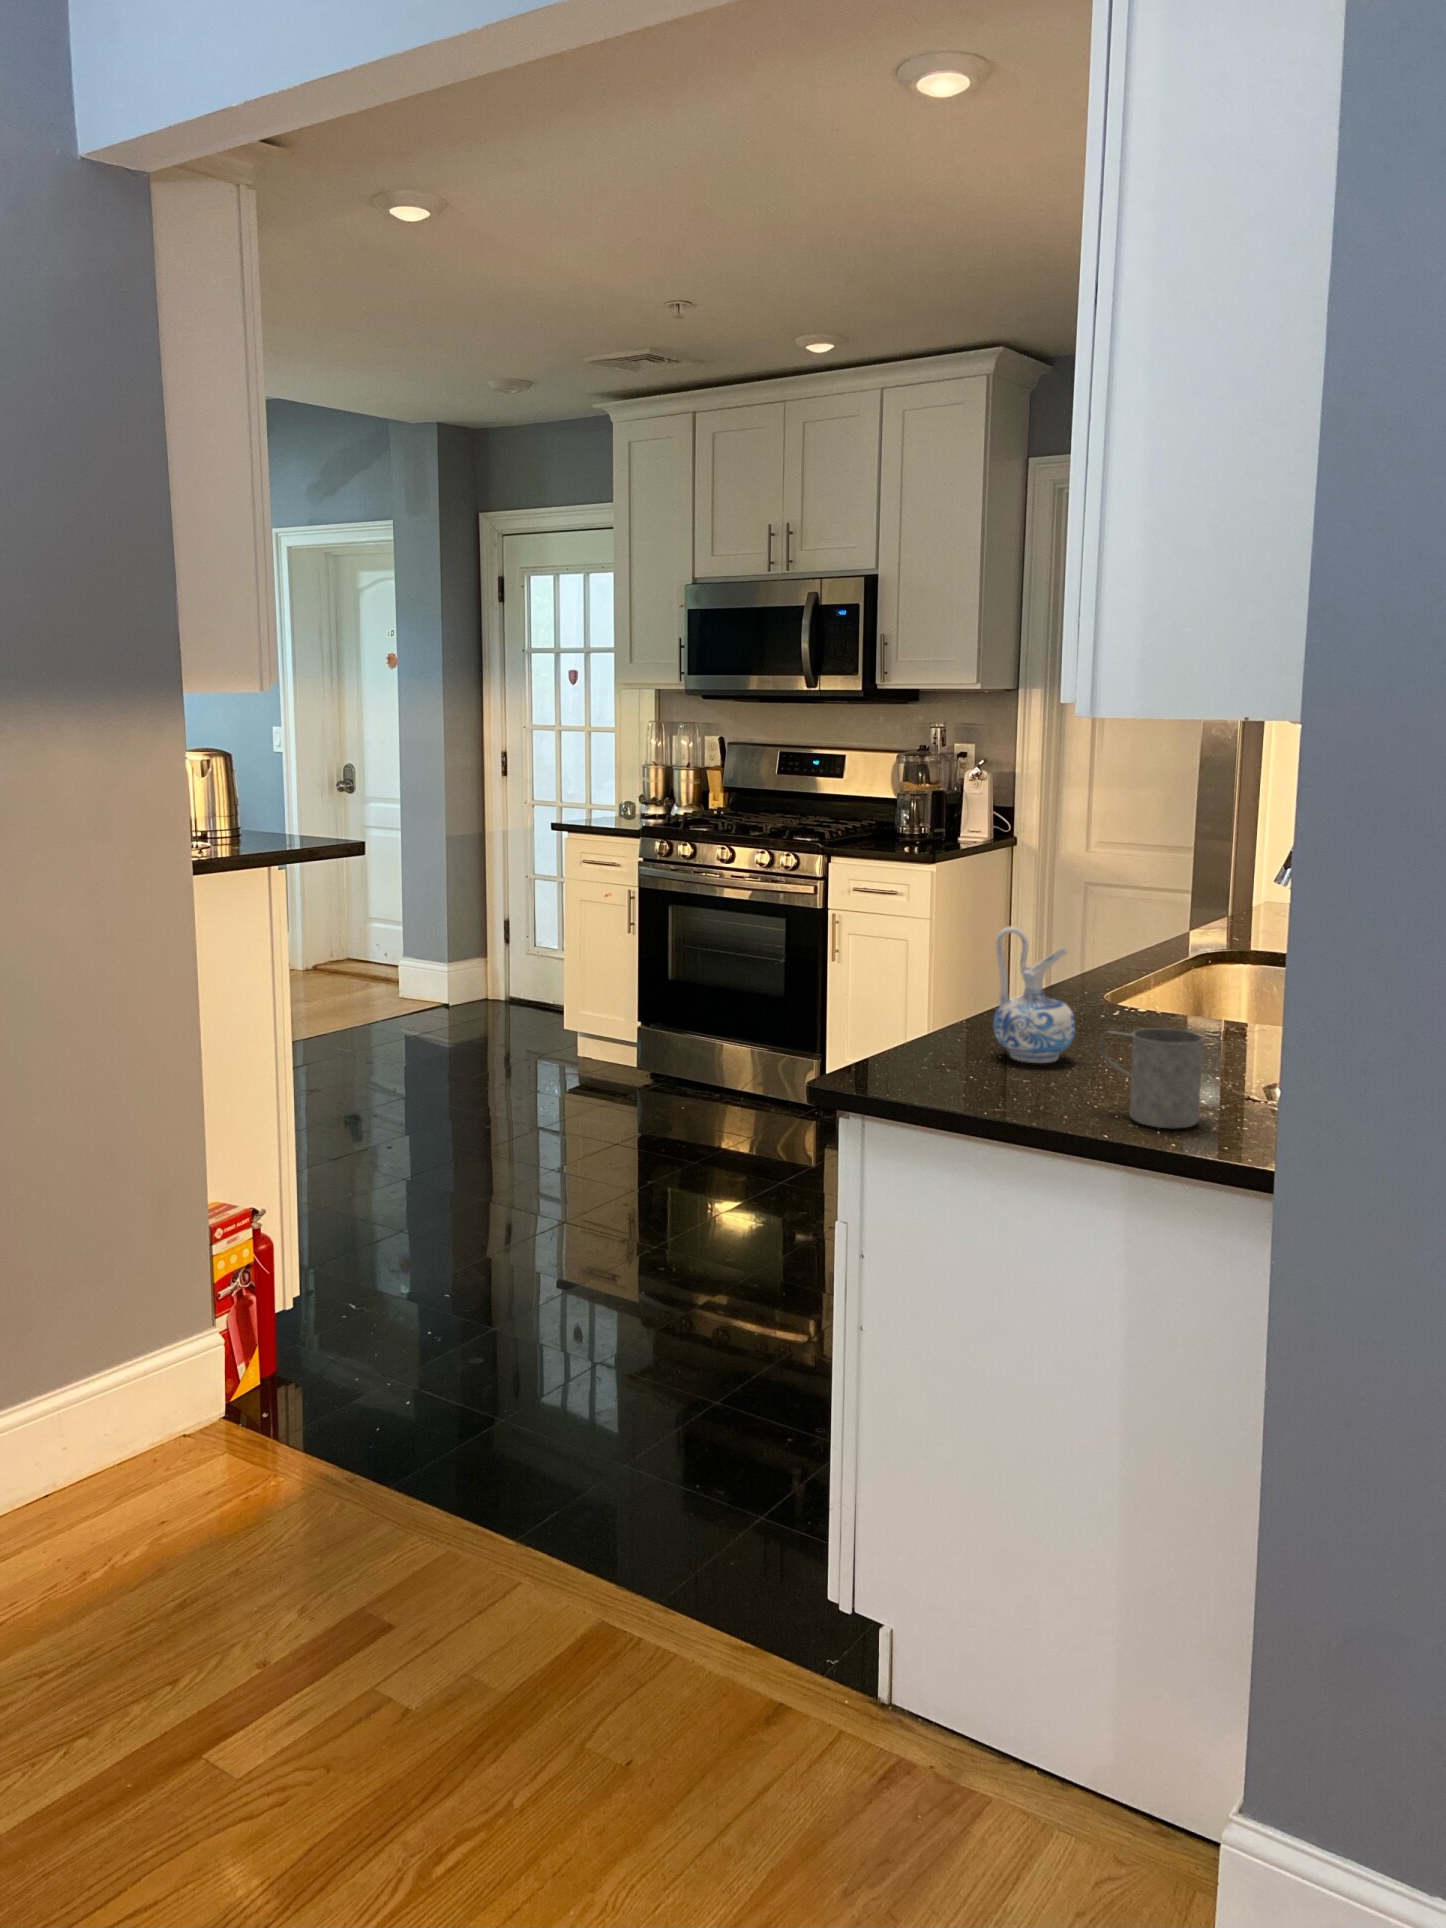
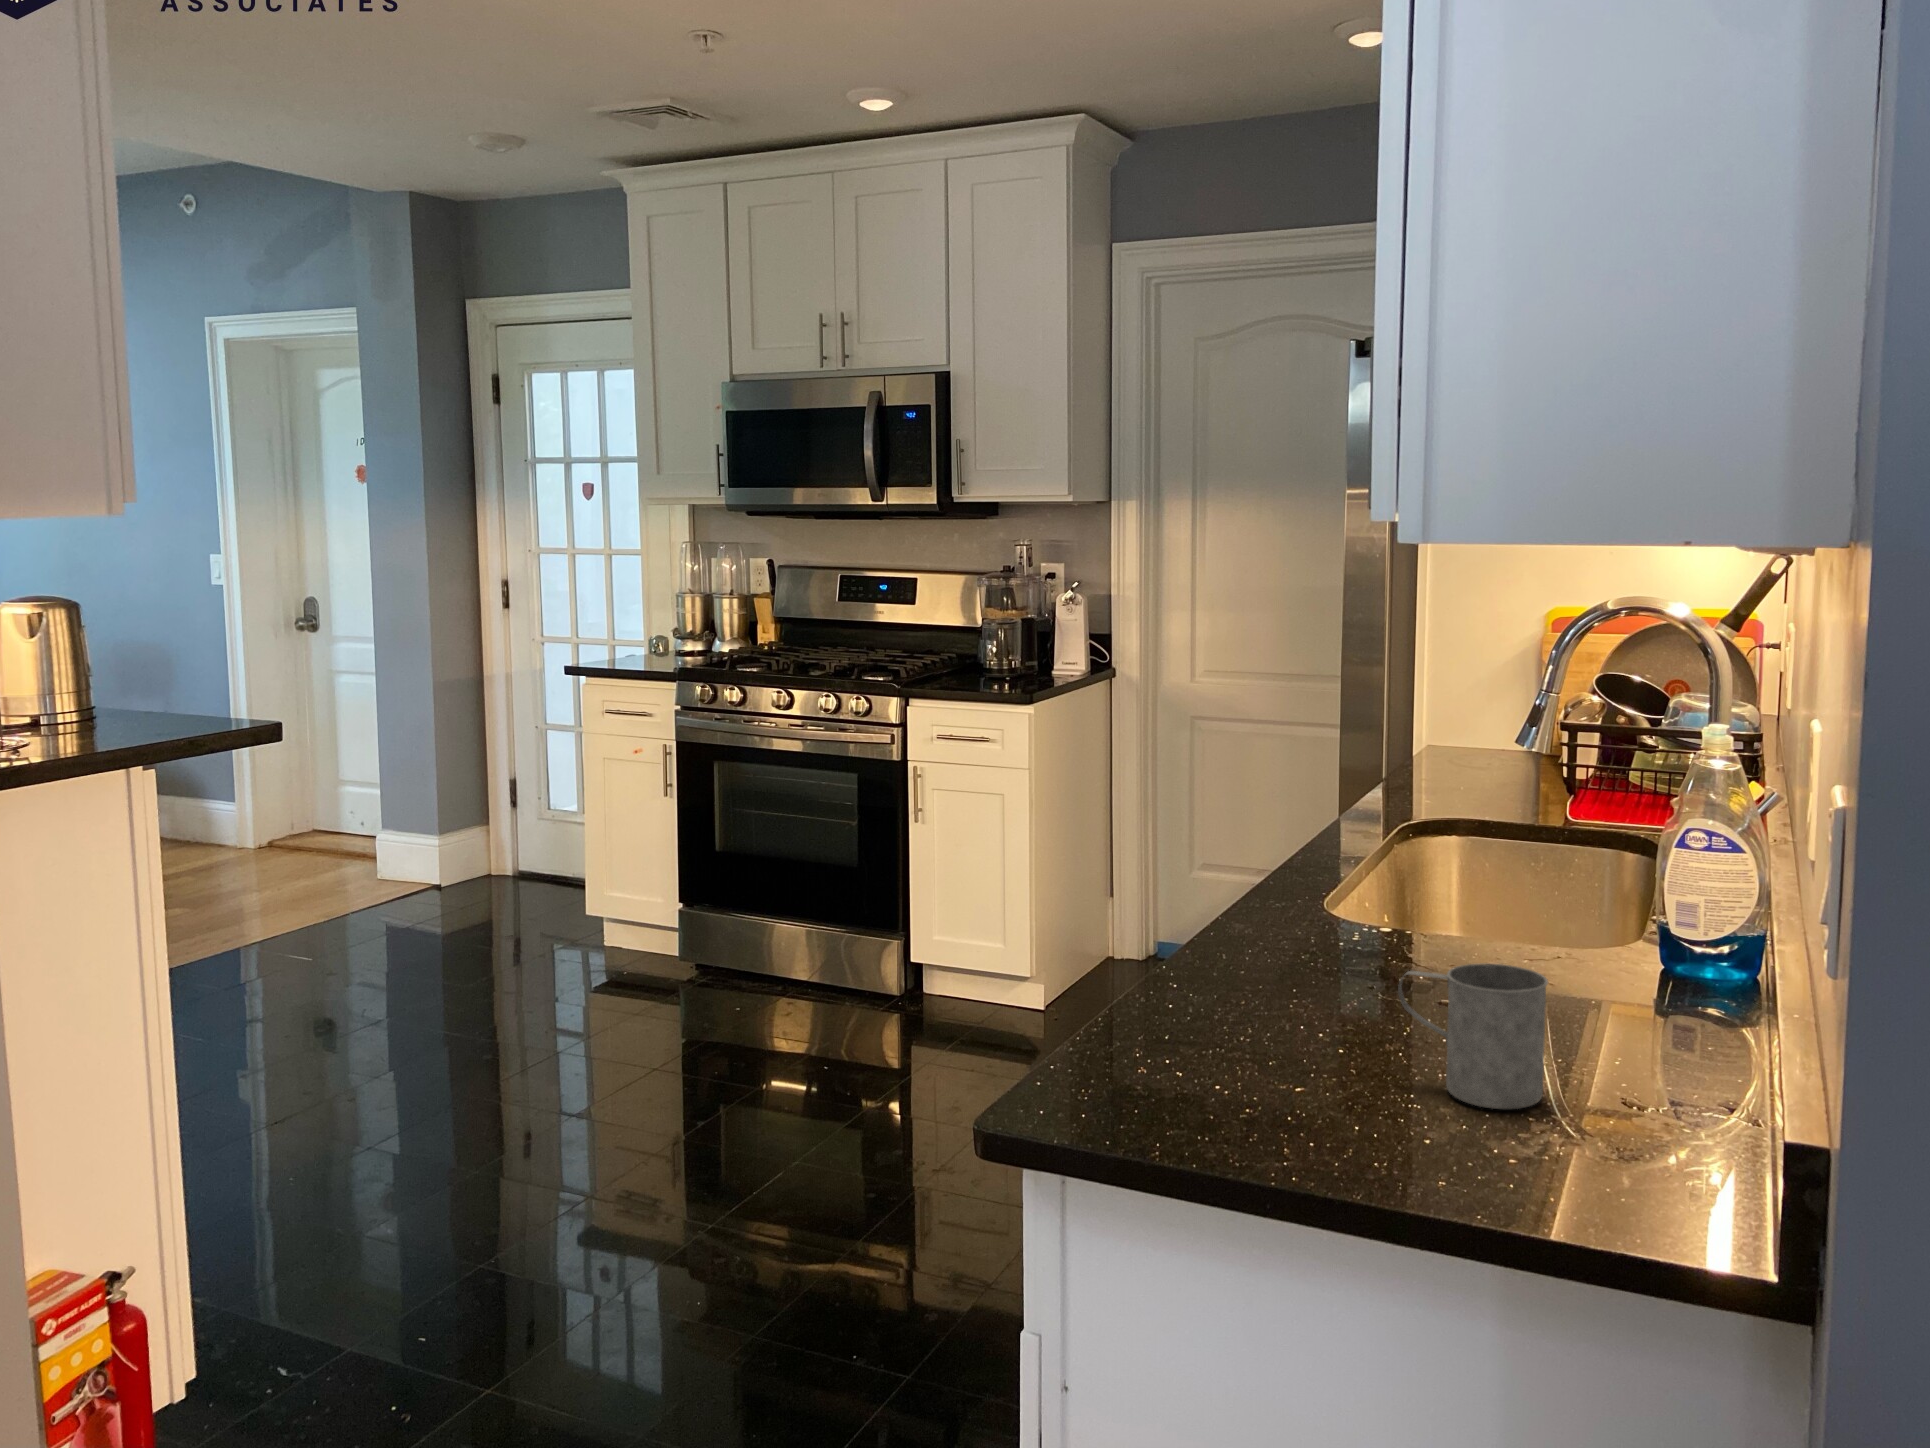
ceramic pitcher: present [993,926,1075,1063] -> none [1219,818,1327,1002]

